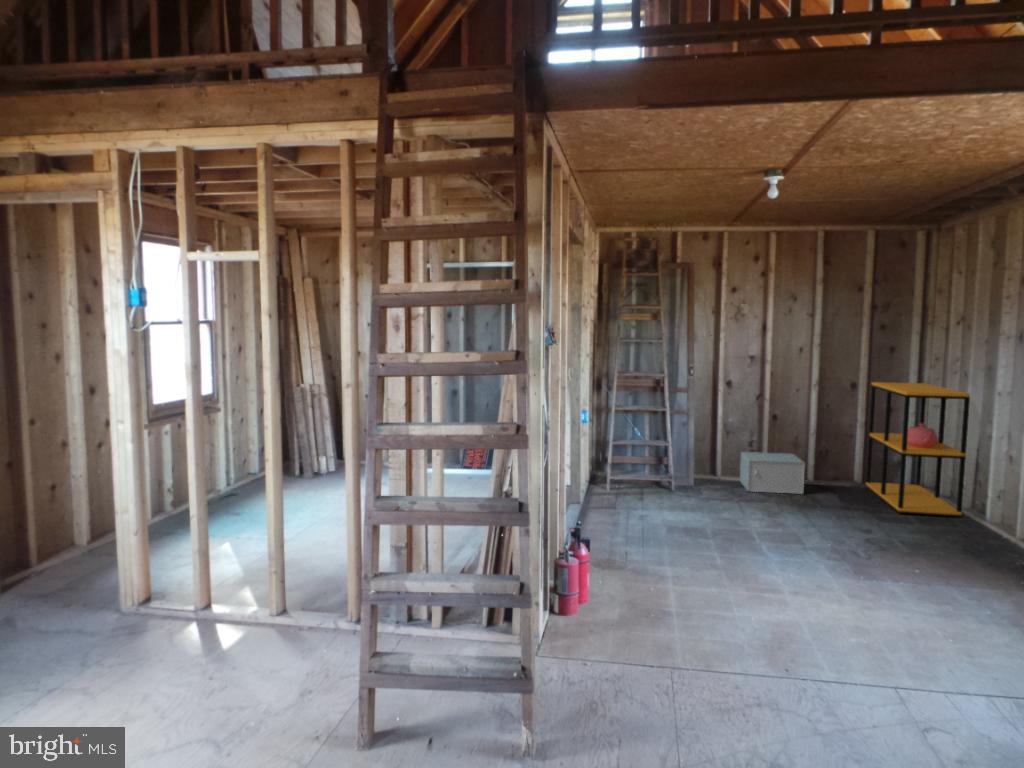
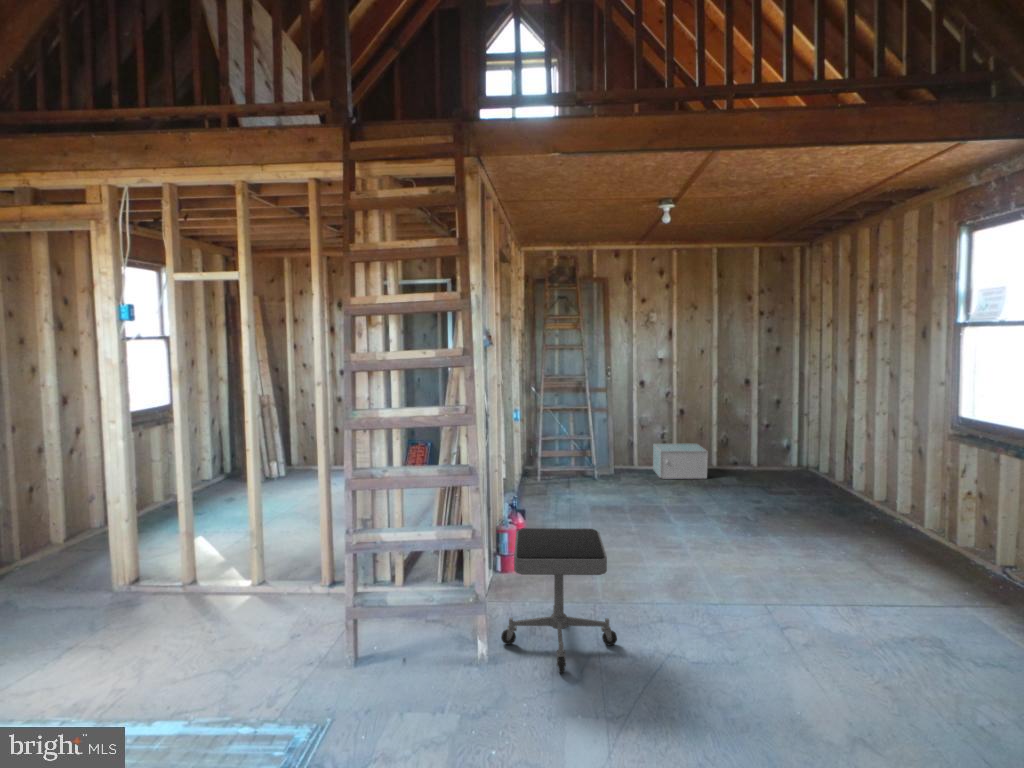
shelving unit: present [866,382,970,517] -> none [758,379,840,493]
stool: none [546,540,682,713] -> present [501,528,617,673]

